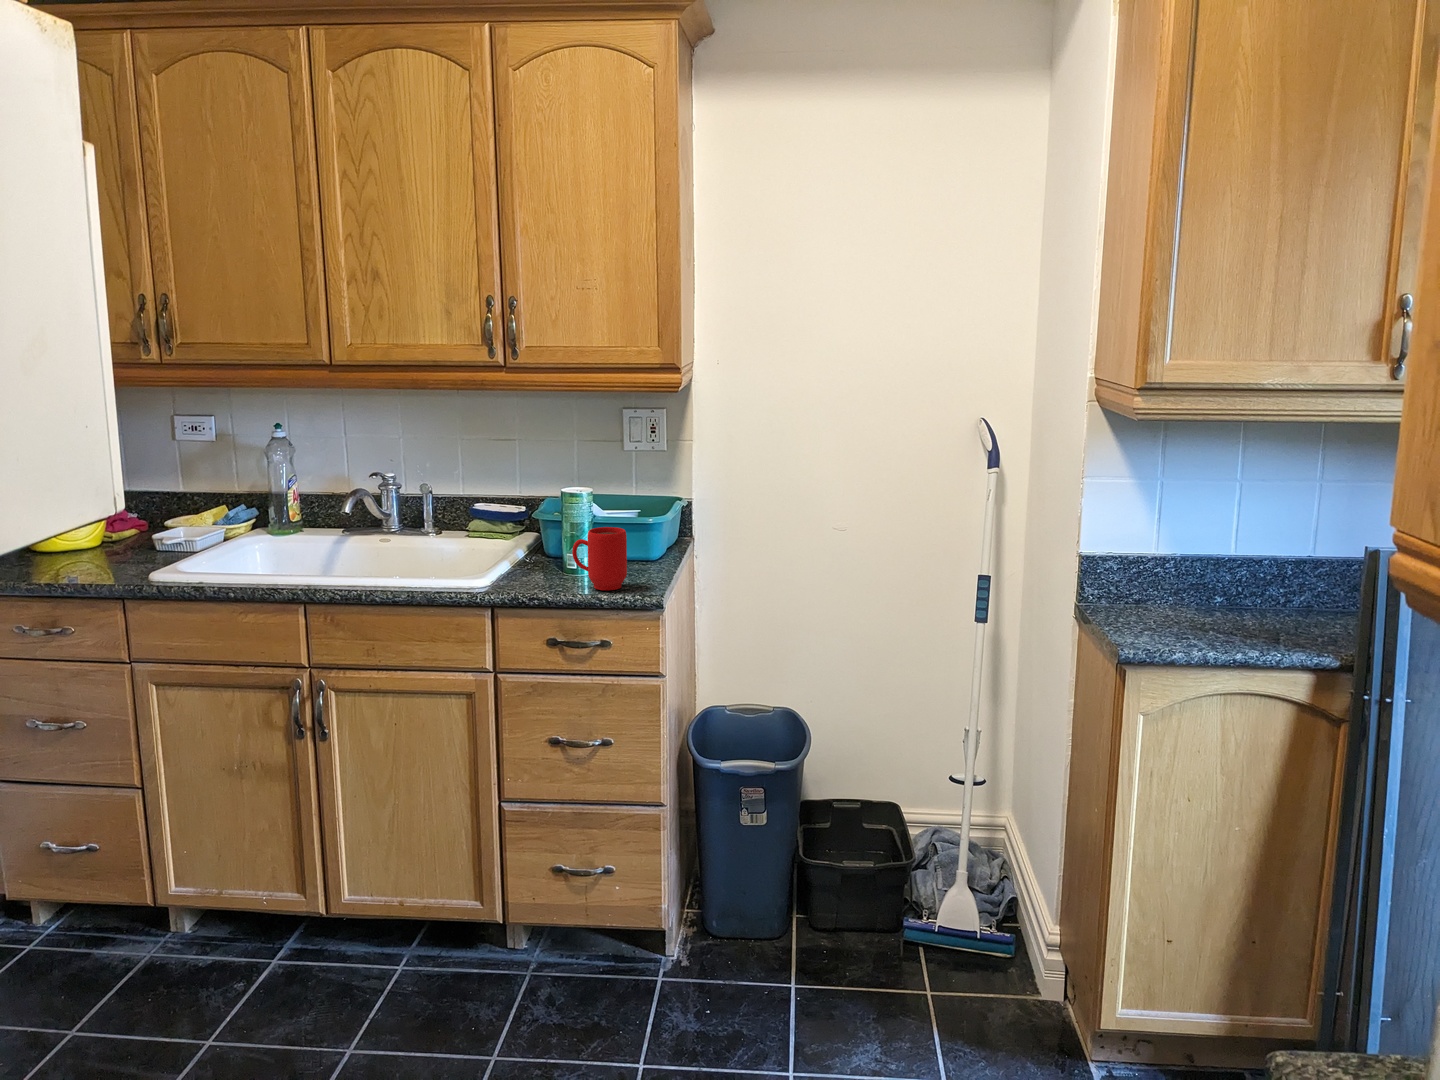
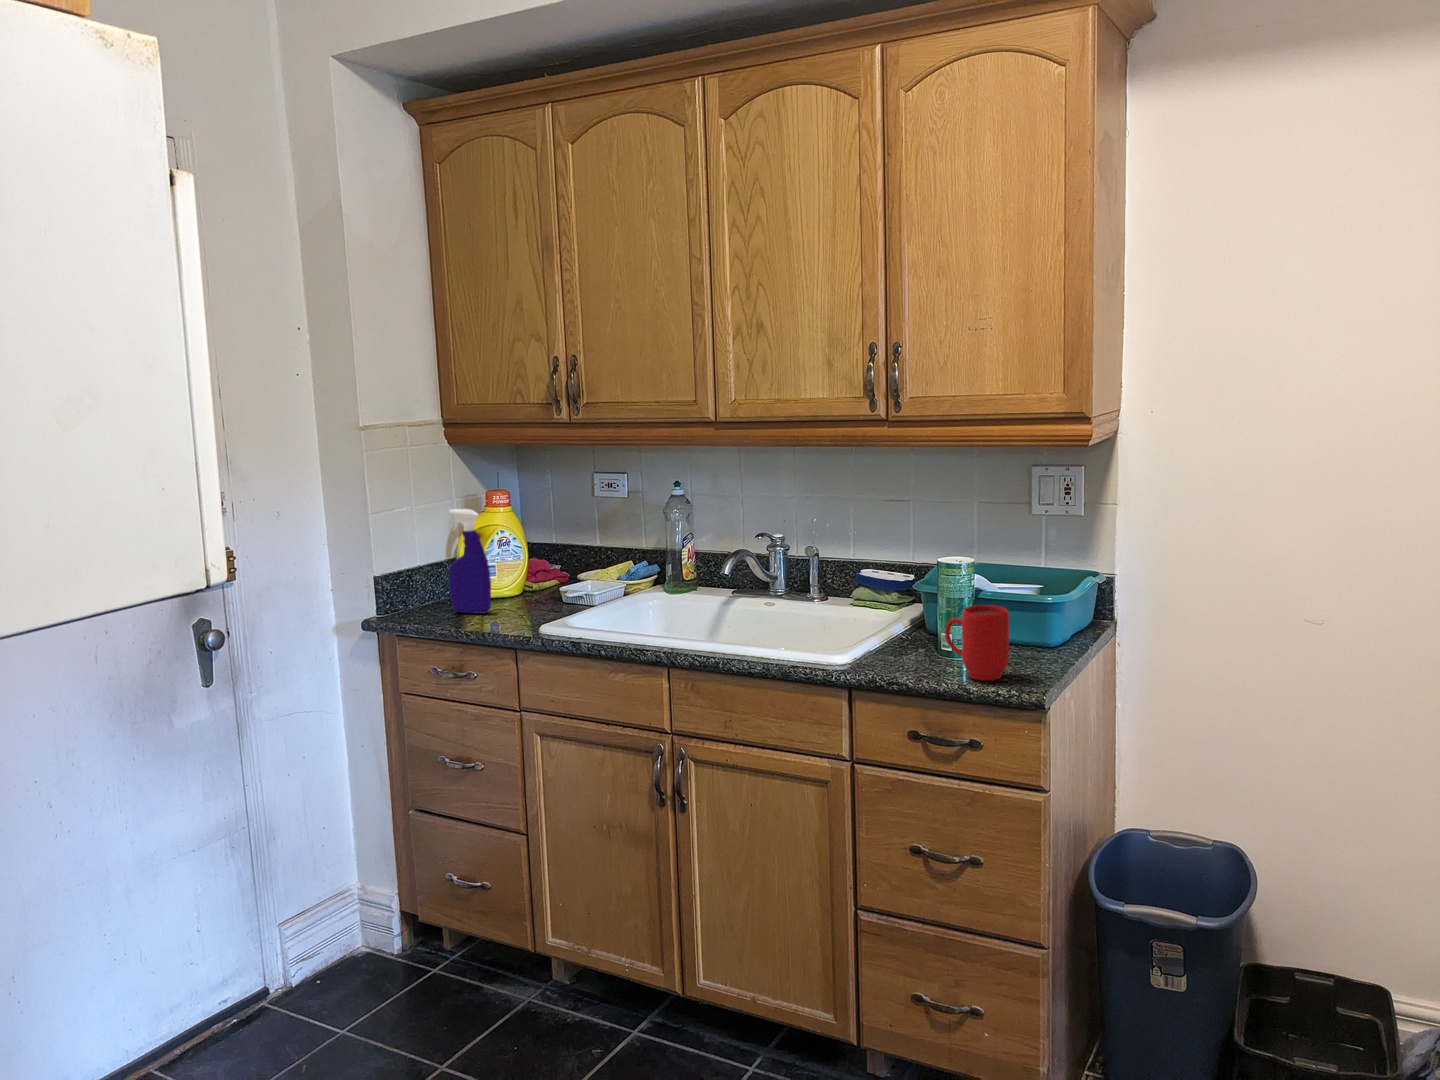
spray bottle: none [21,455,78,567] -> present [449,509,491,614]

